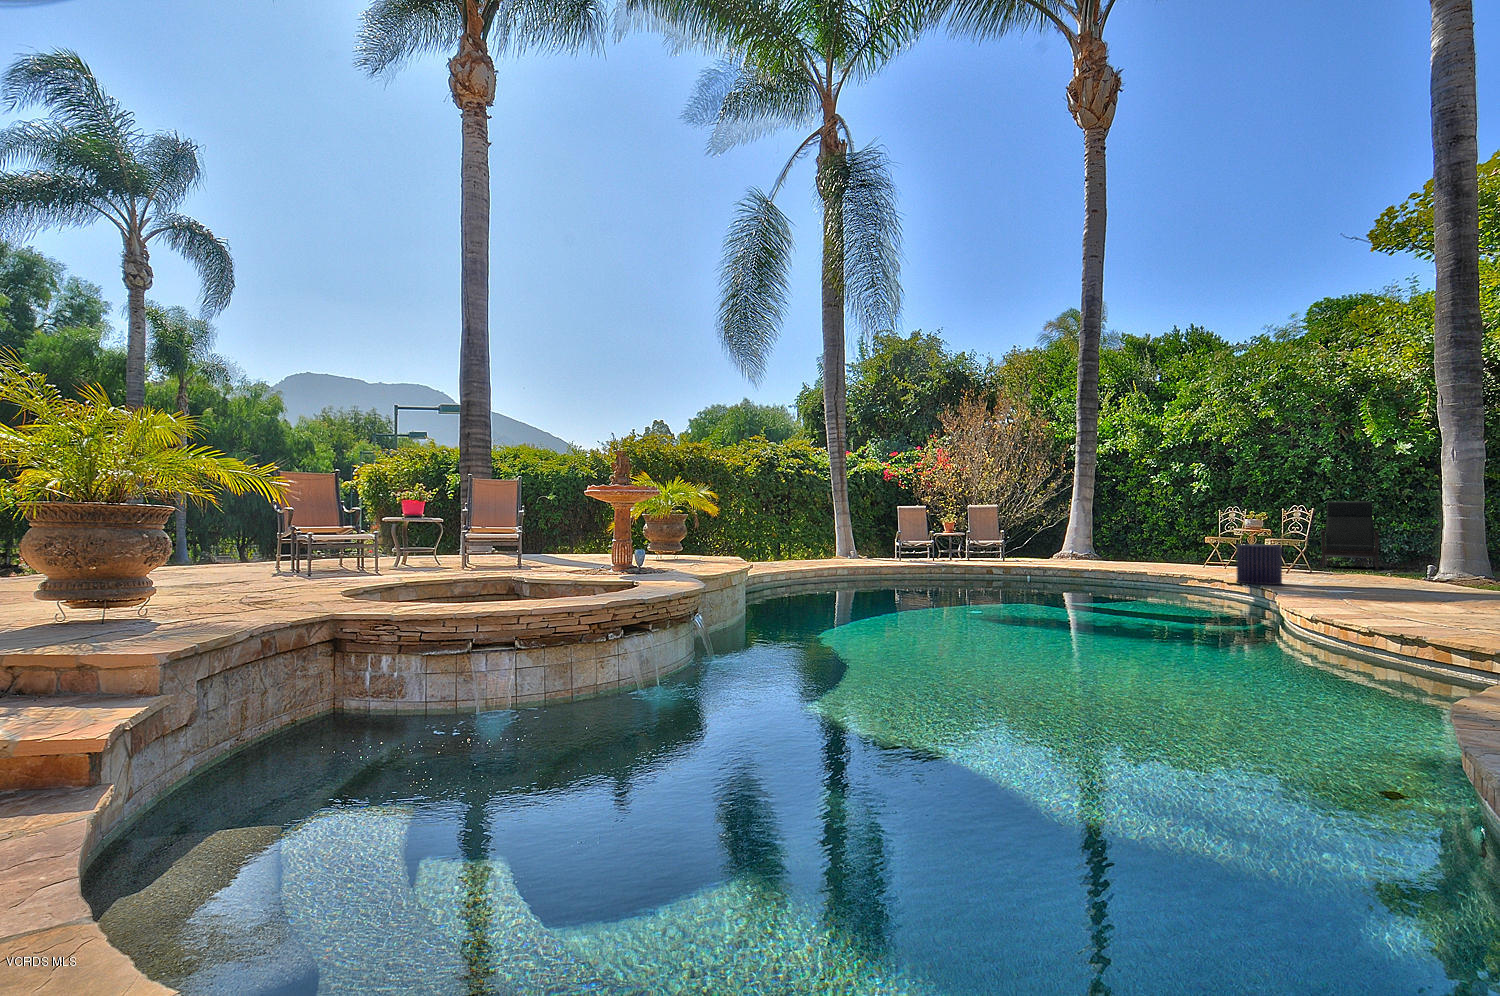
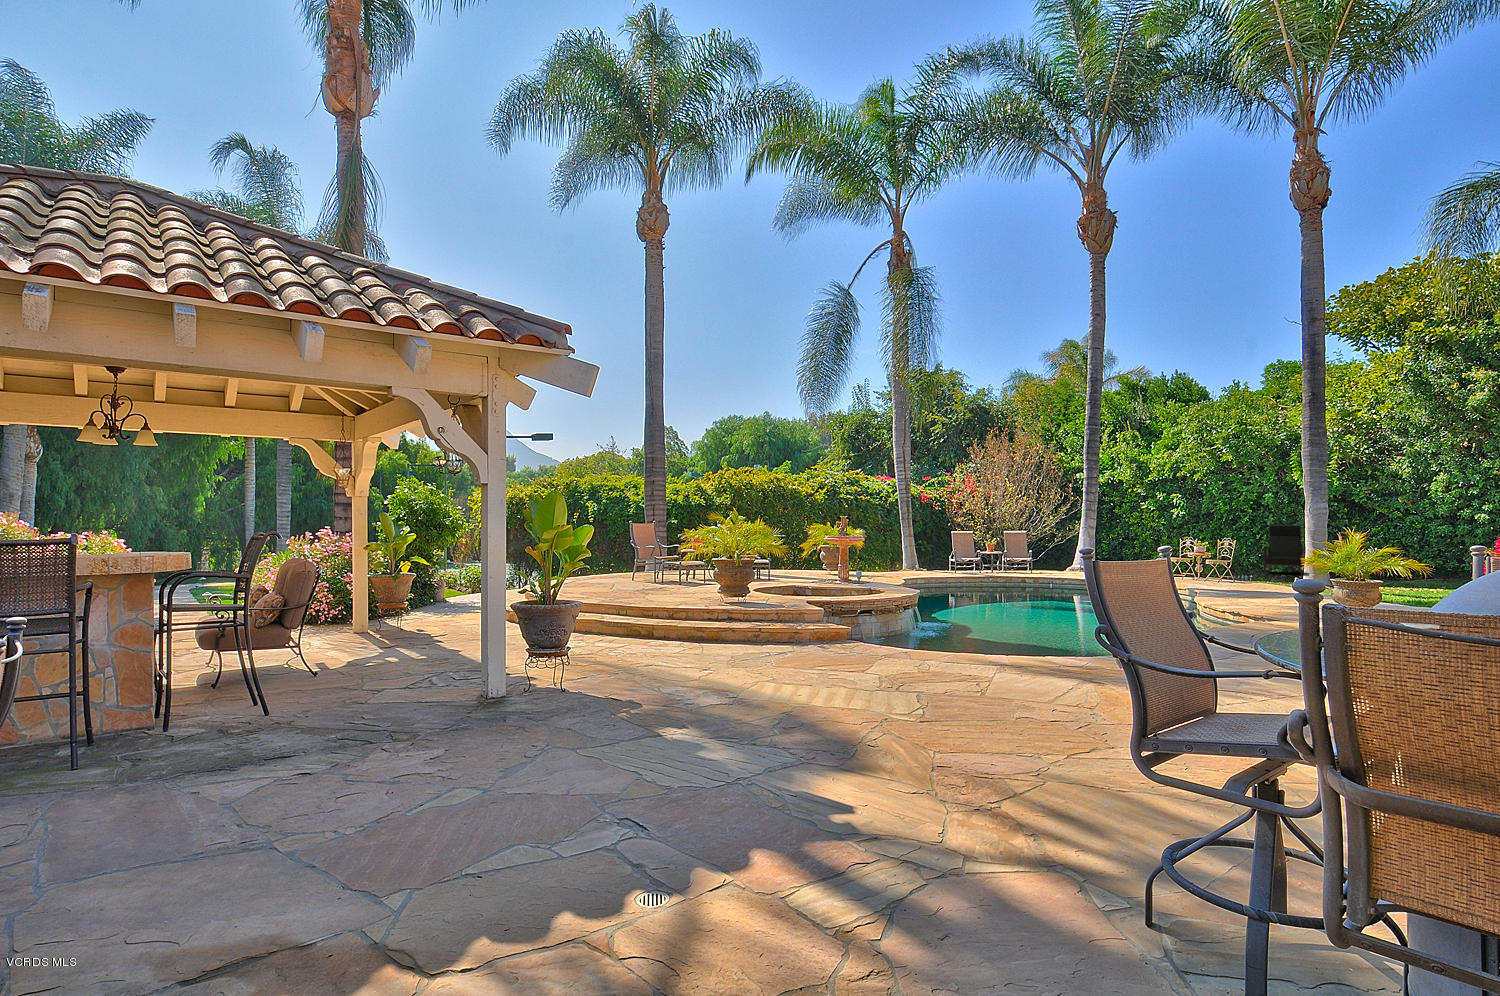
pouf: present [1236,544,1282,585] -> none [1198,562,1228,590]

